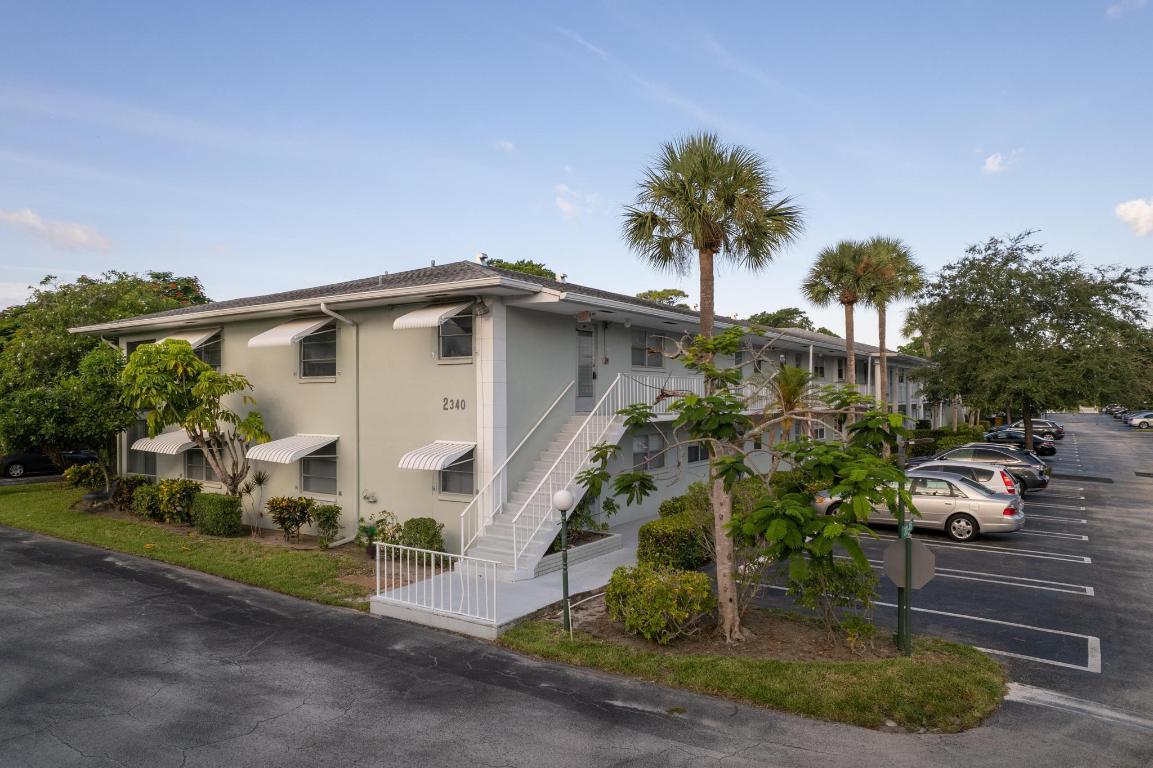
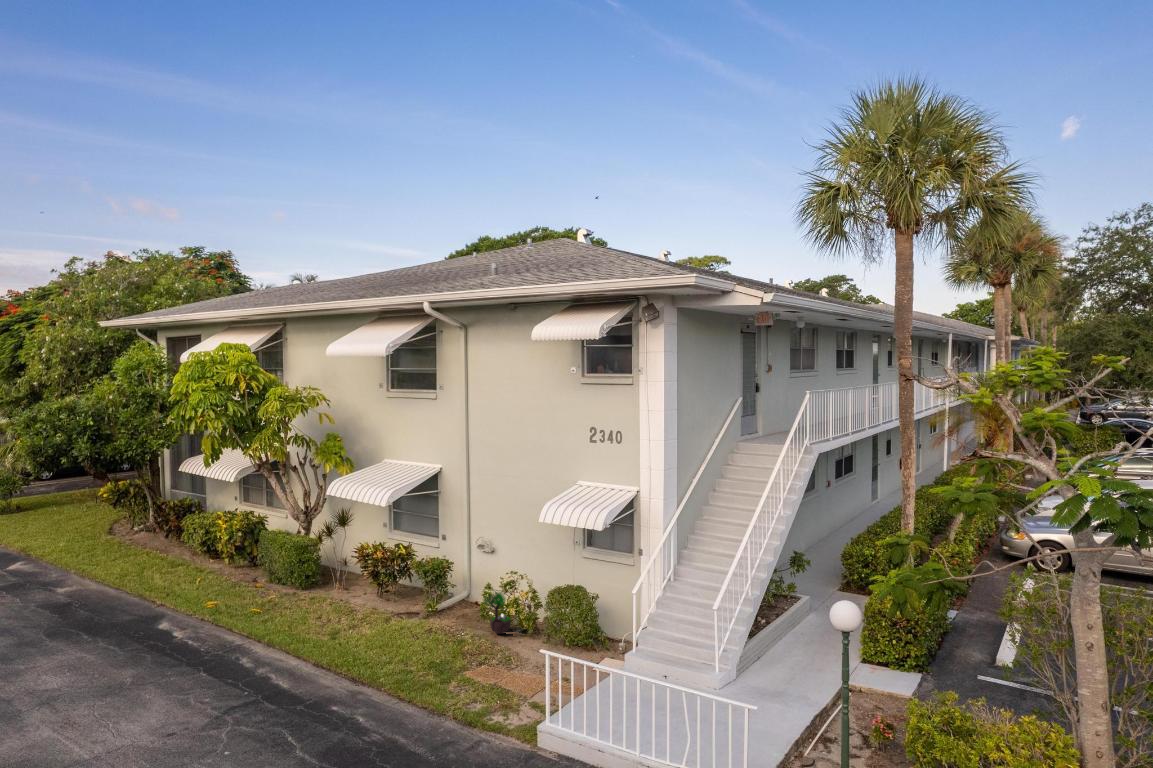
lounge chair: present [82,481,116,511] -> none [122,505,161,545]

